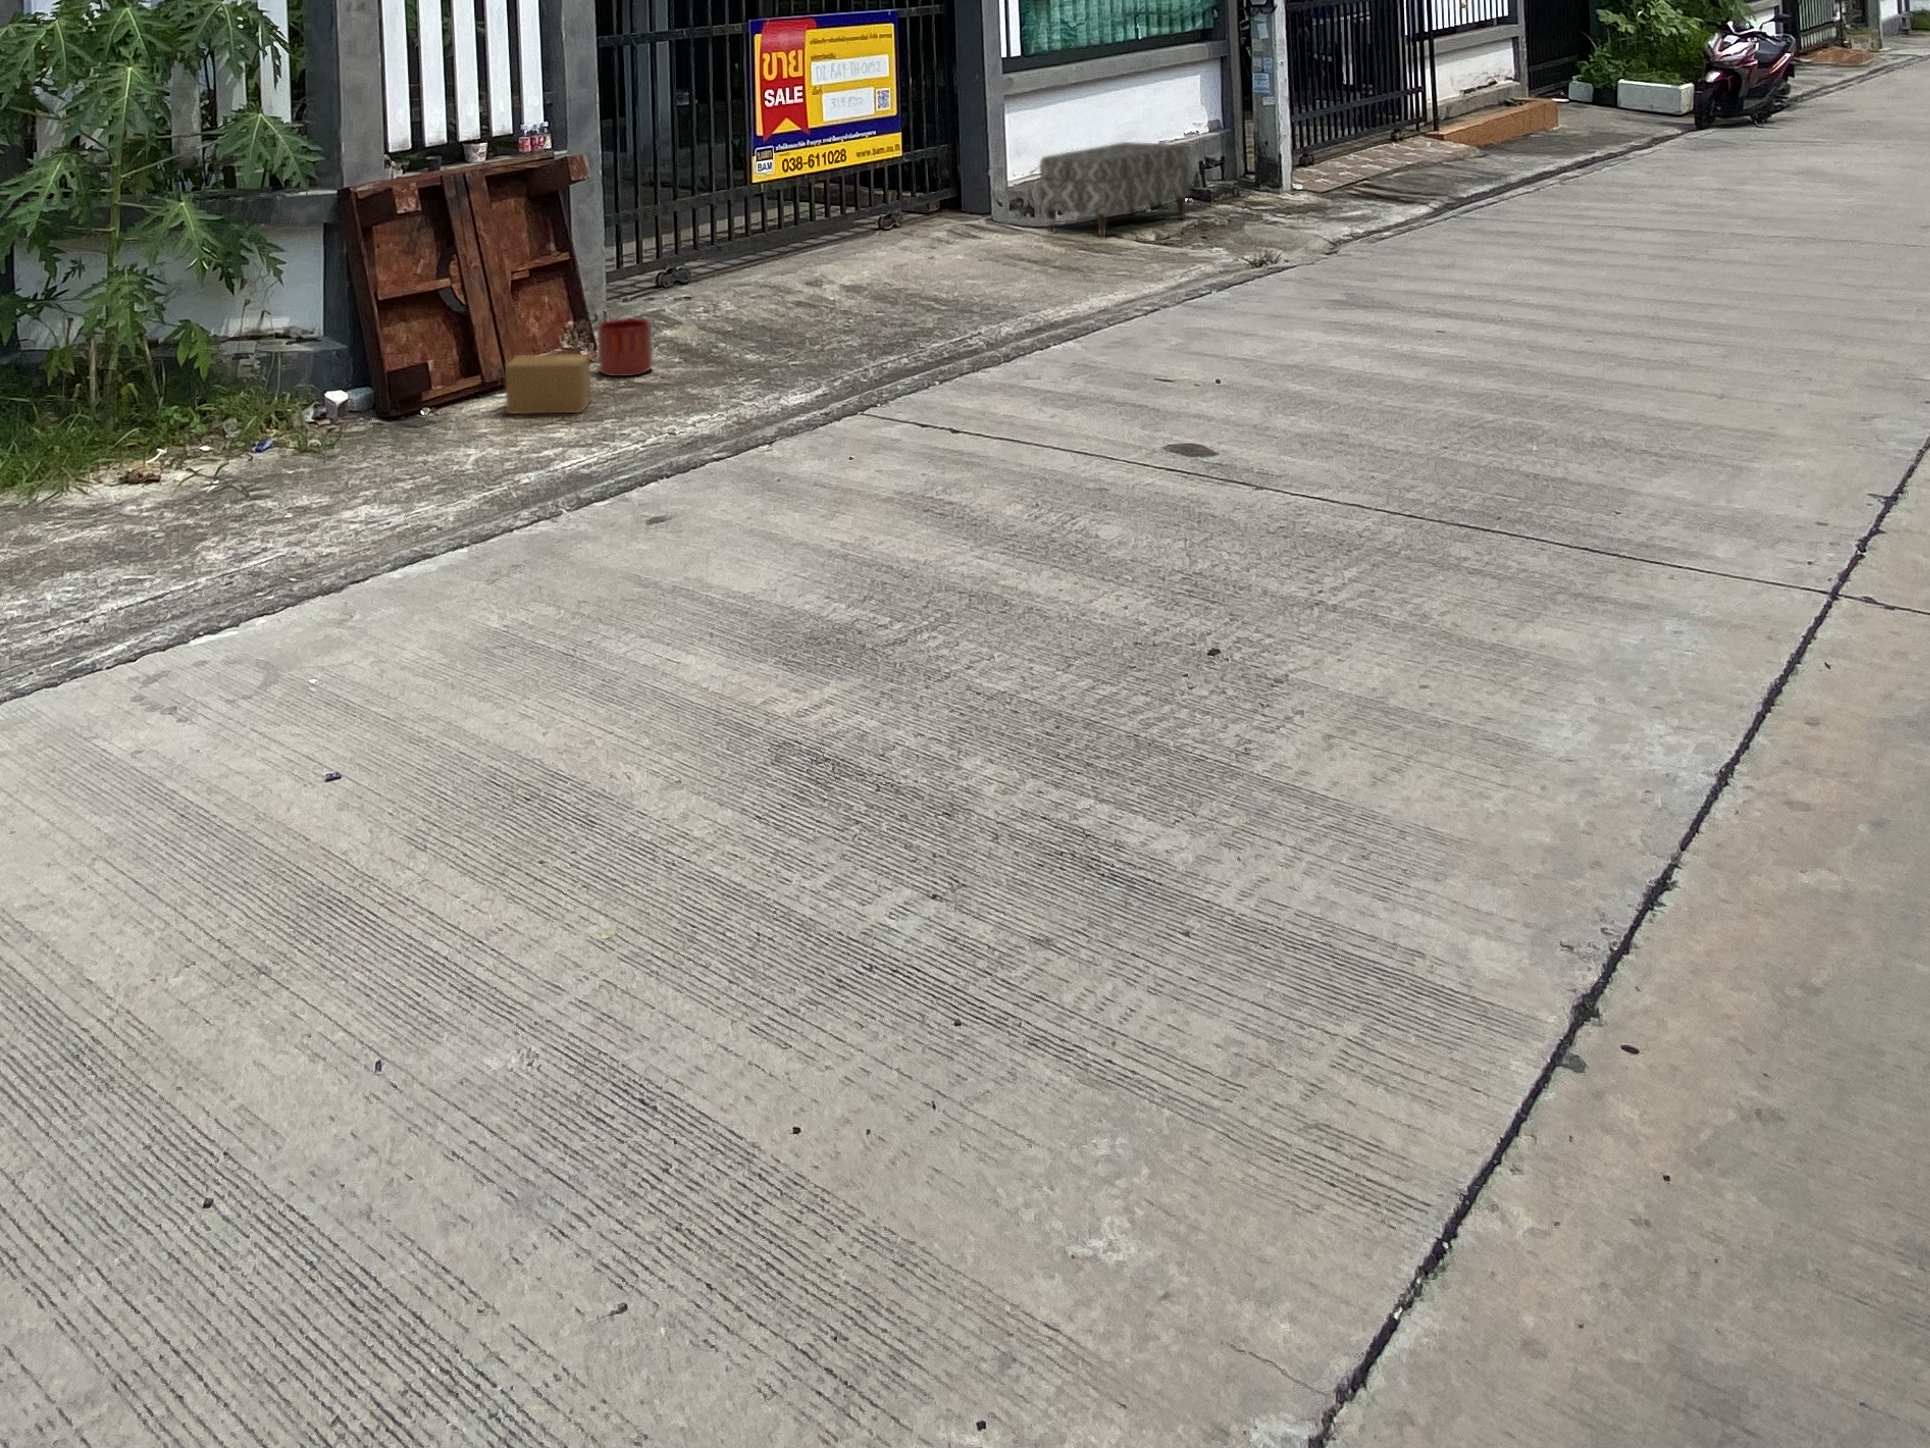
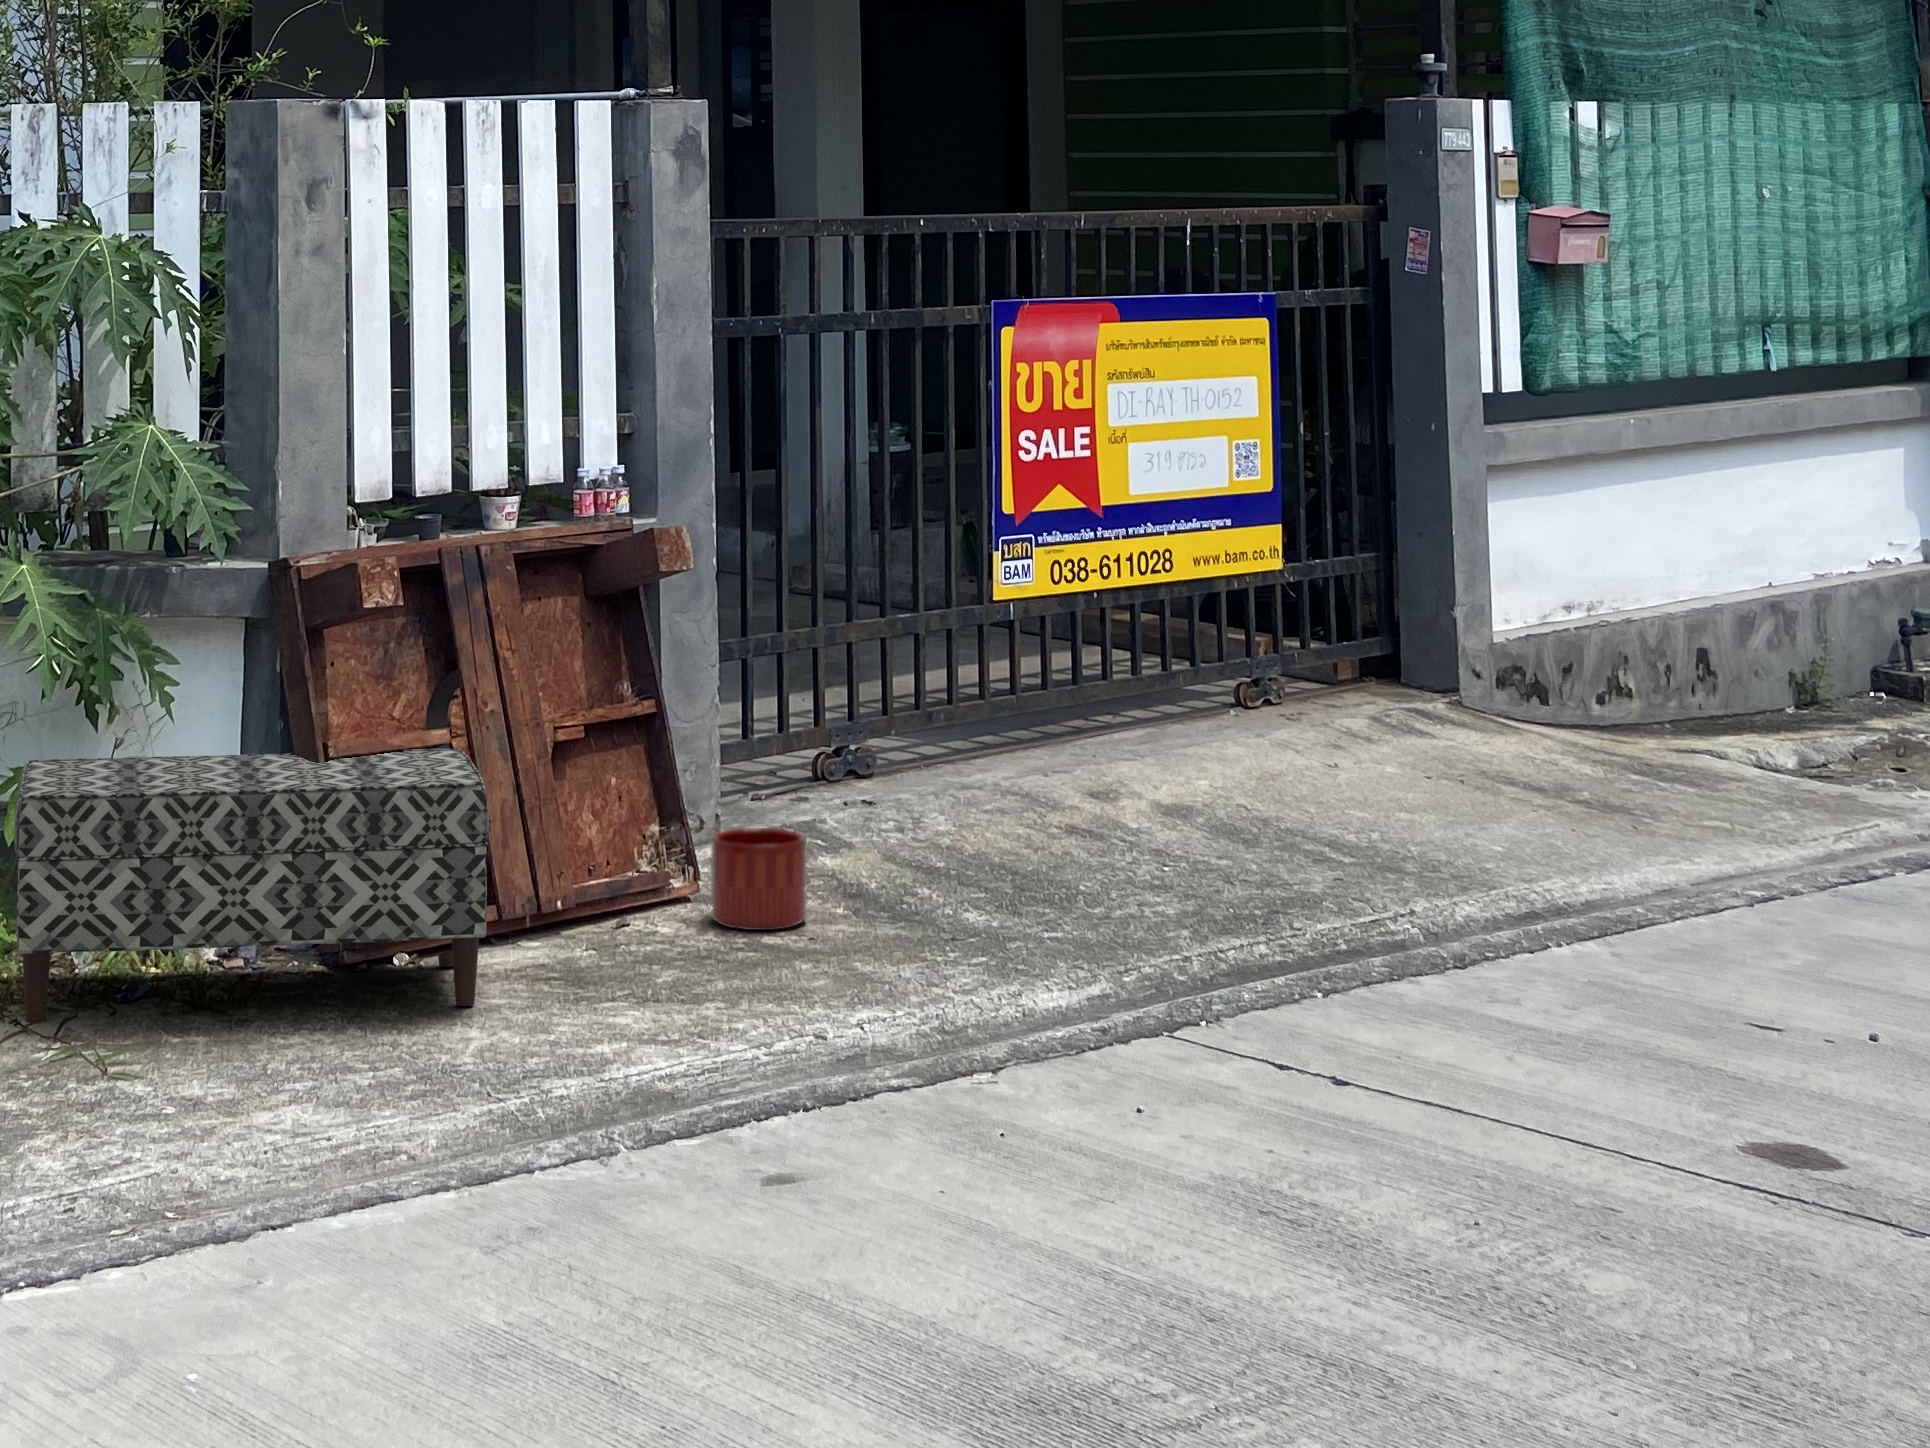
bench: present [1040,142,1190,238] -> present [14,749,489,1023]
cardboard box: present [505,354,591,414] -> none [544,877,692,985]

